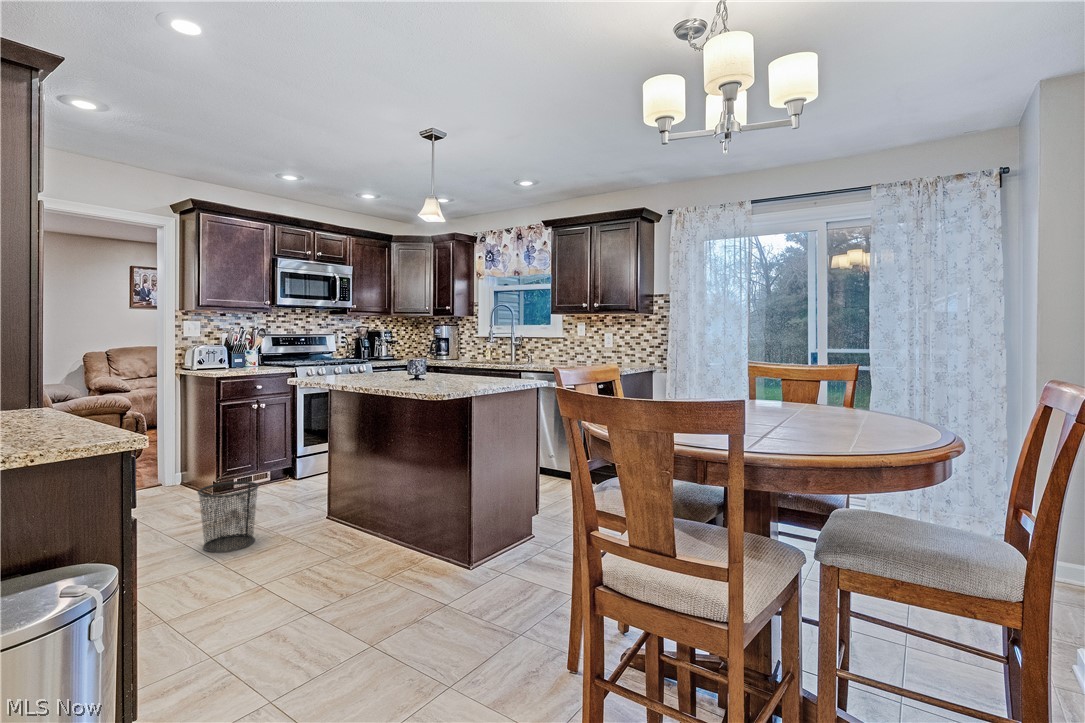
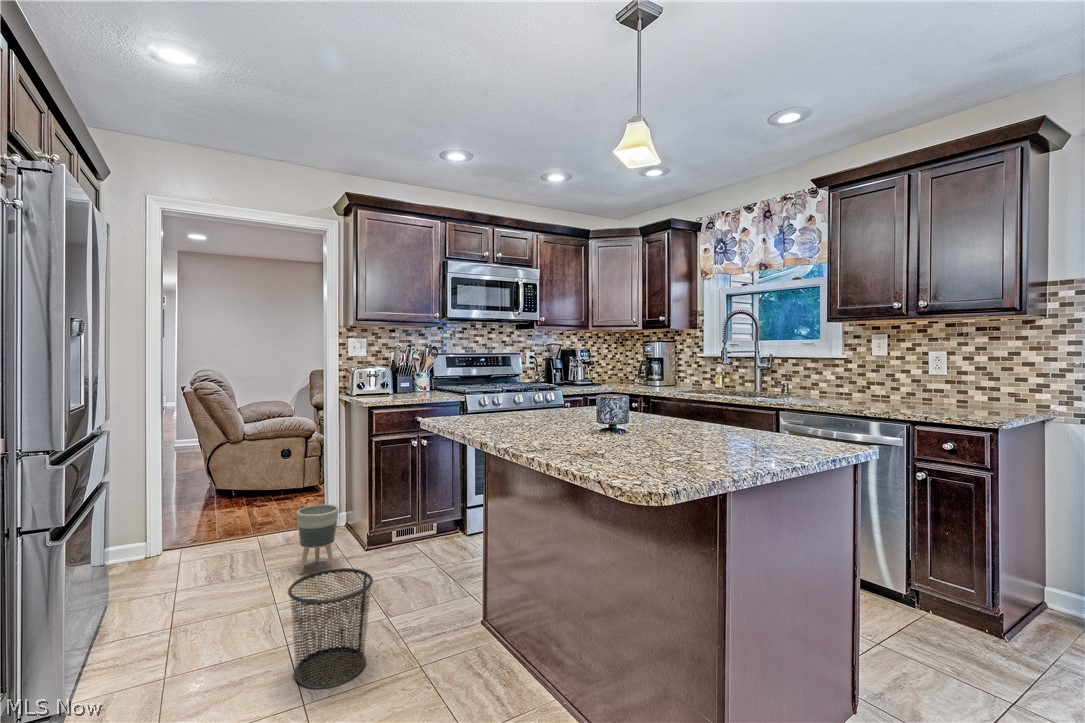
planter: none [157,456,194,510] -> present [297,505,339,574]

